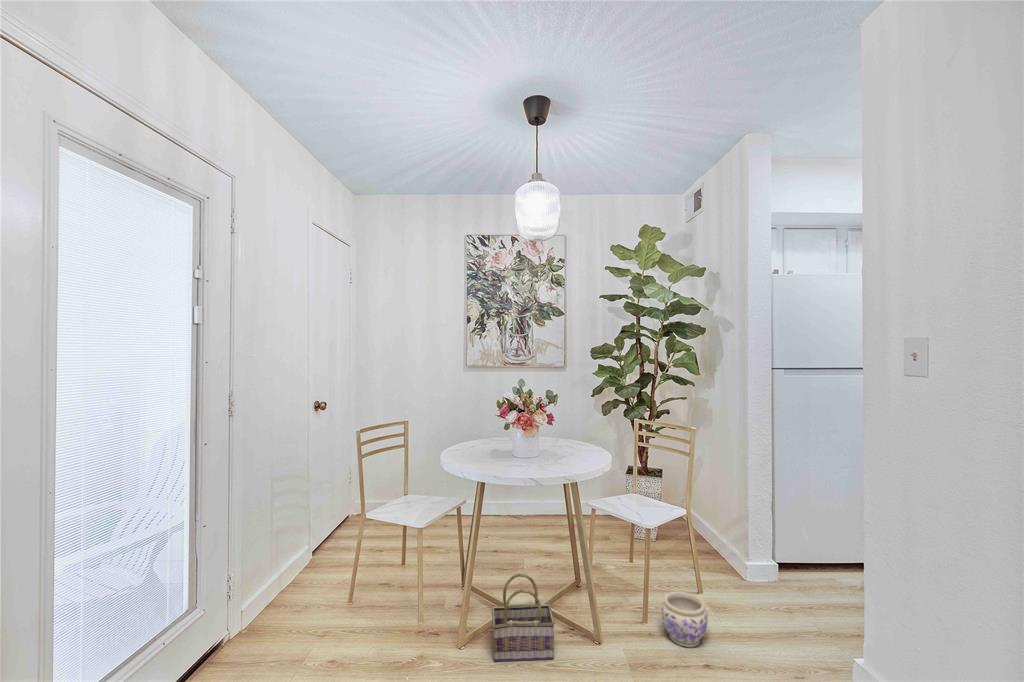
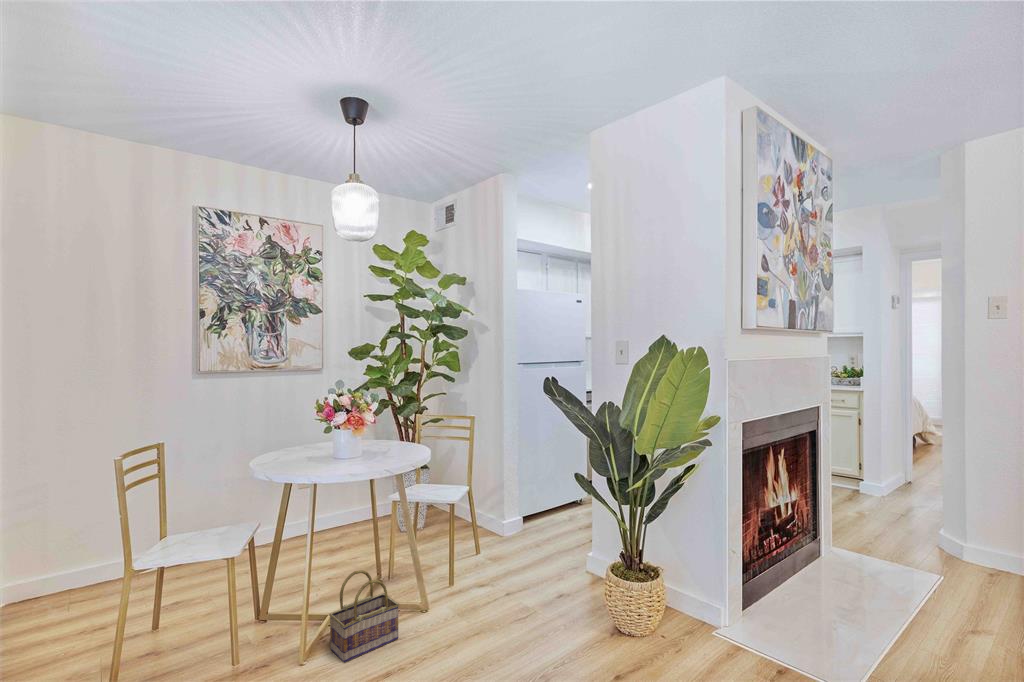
planter: present [661,592,708,648] -> none [470,549,507,592]

